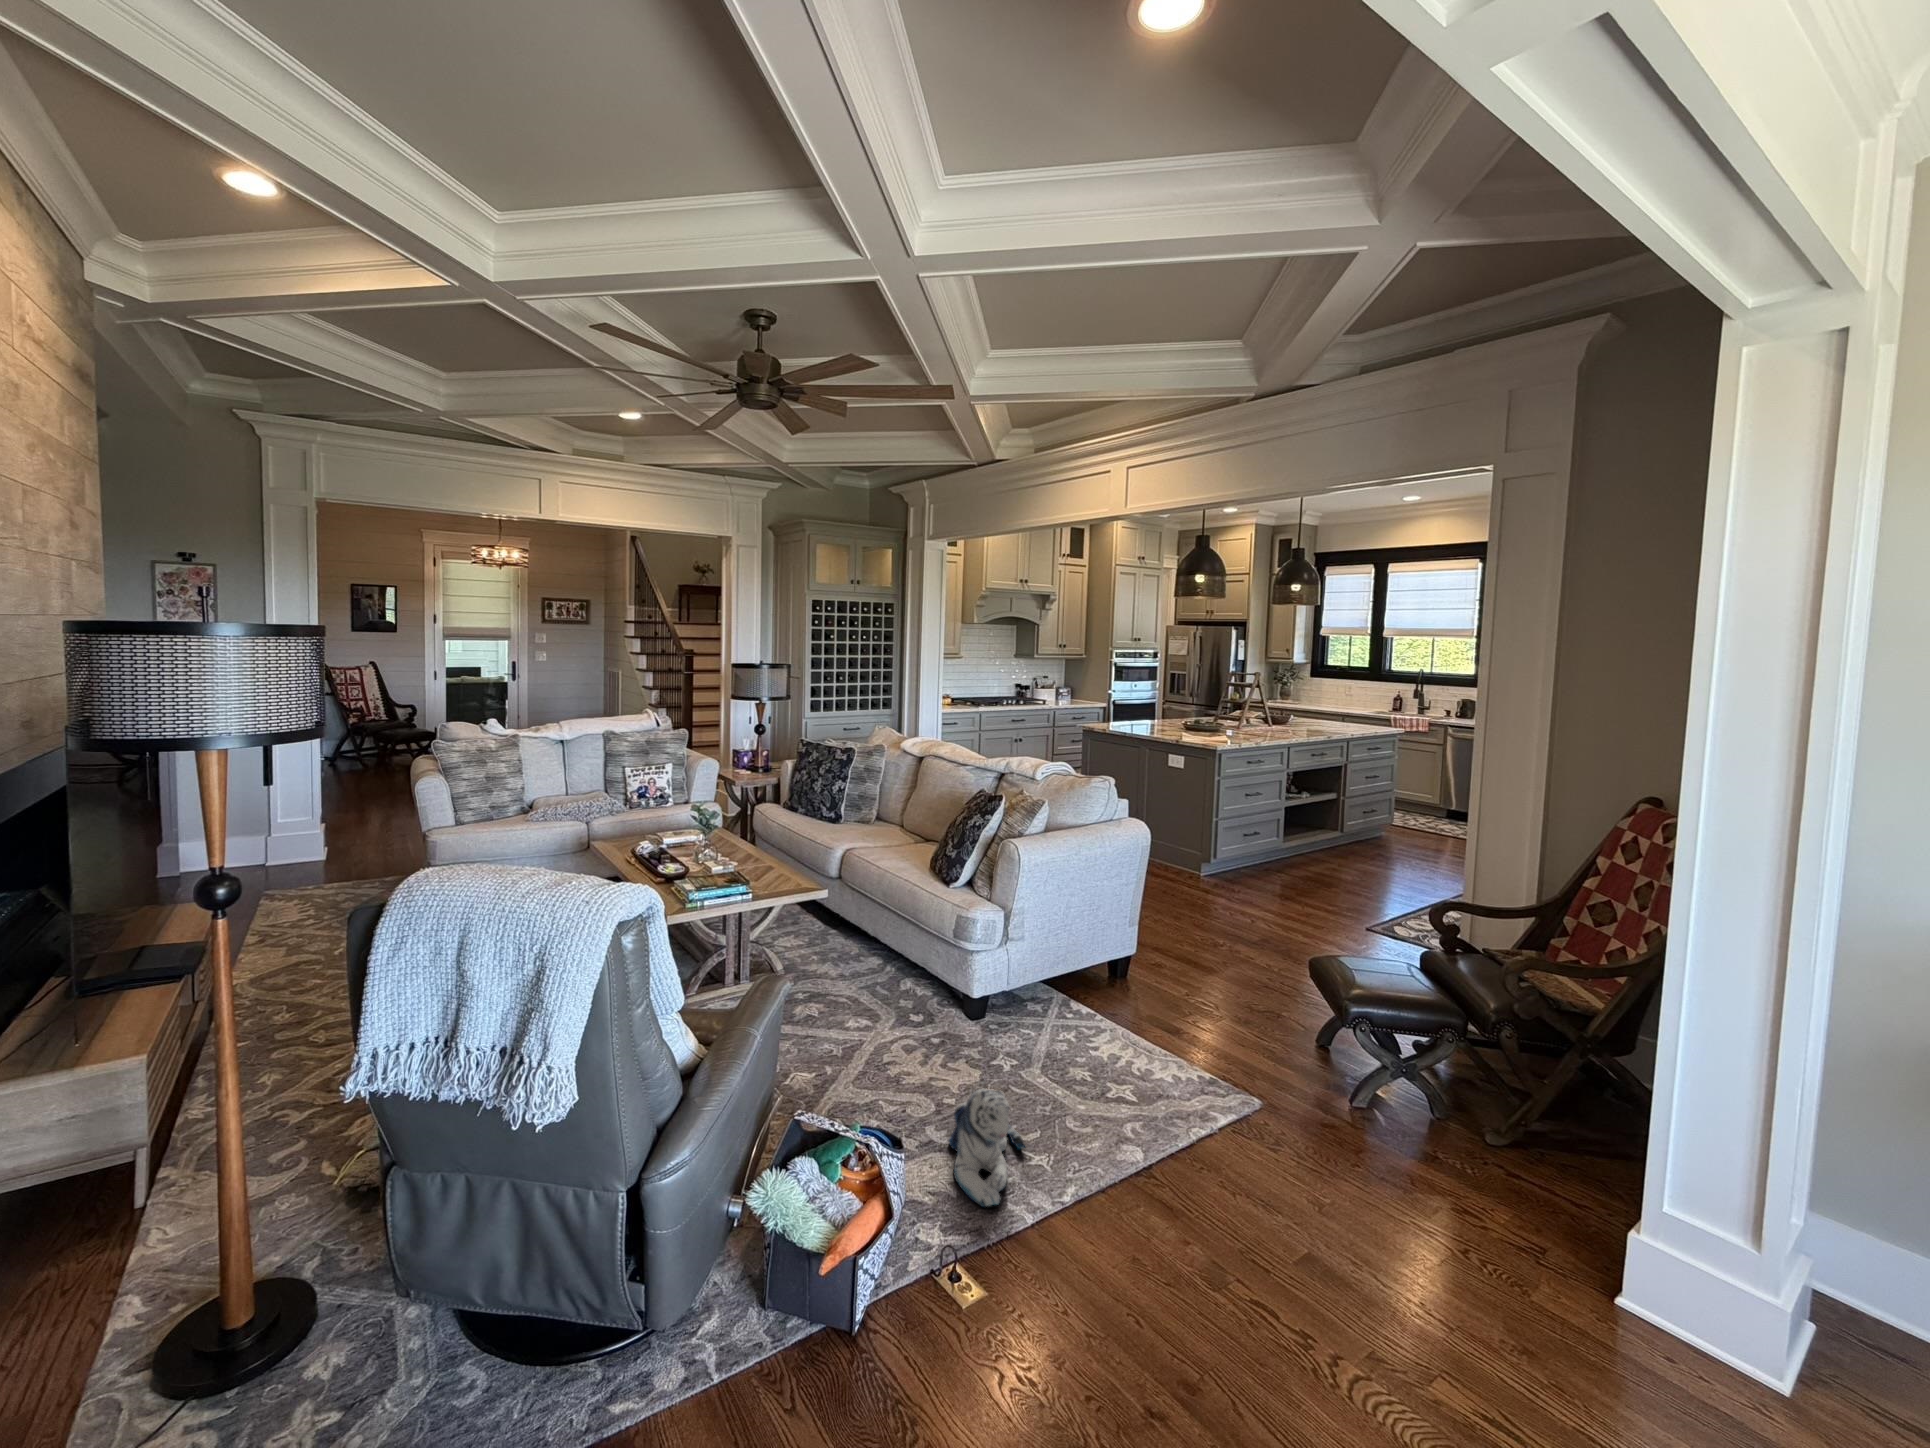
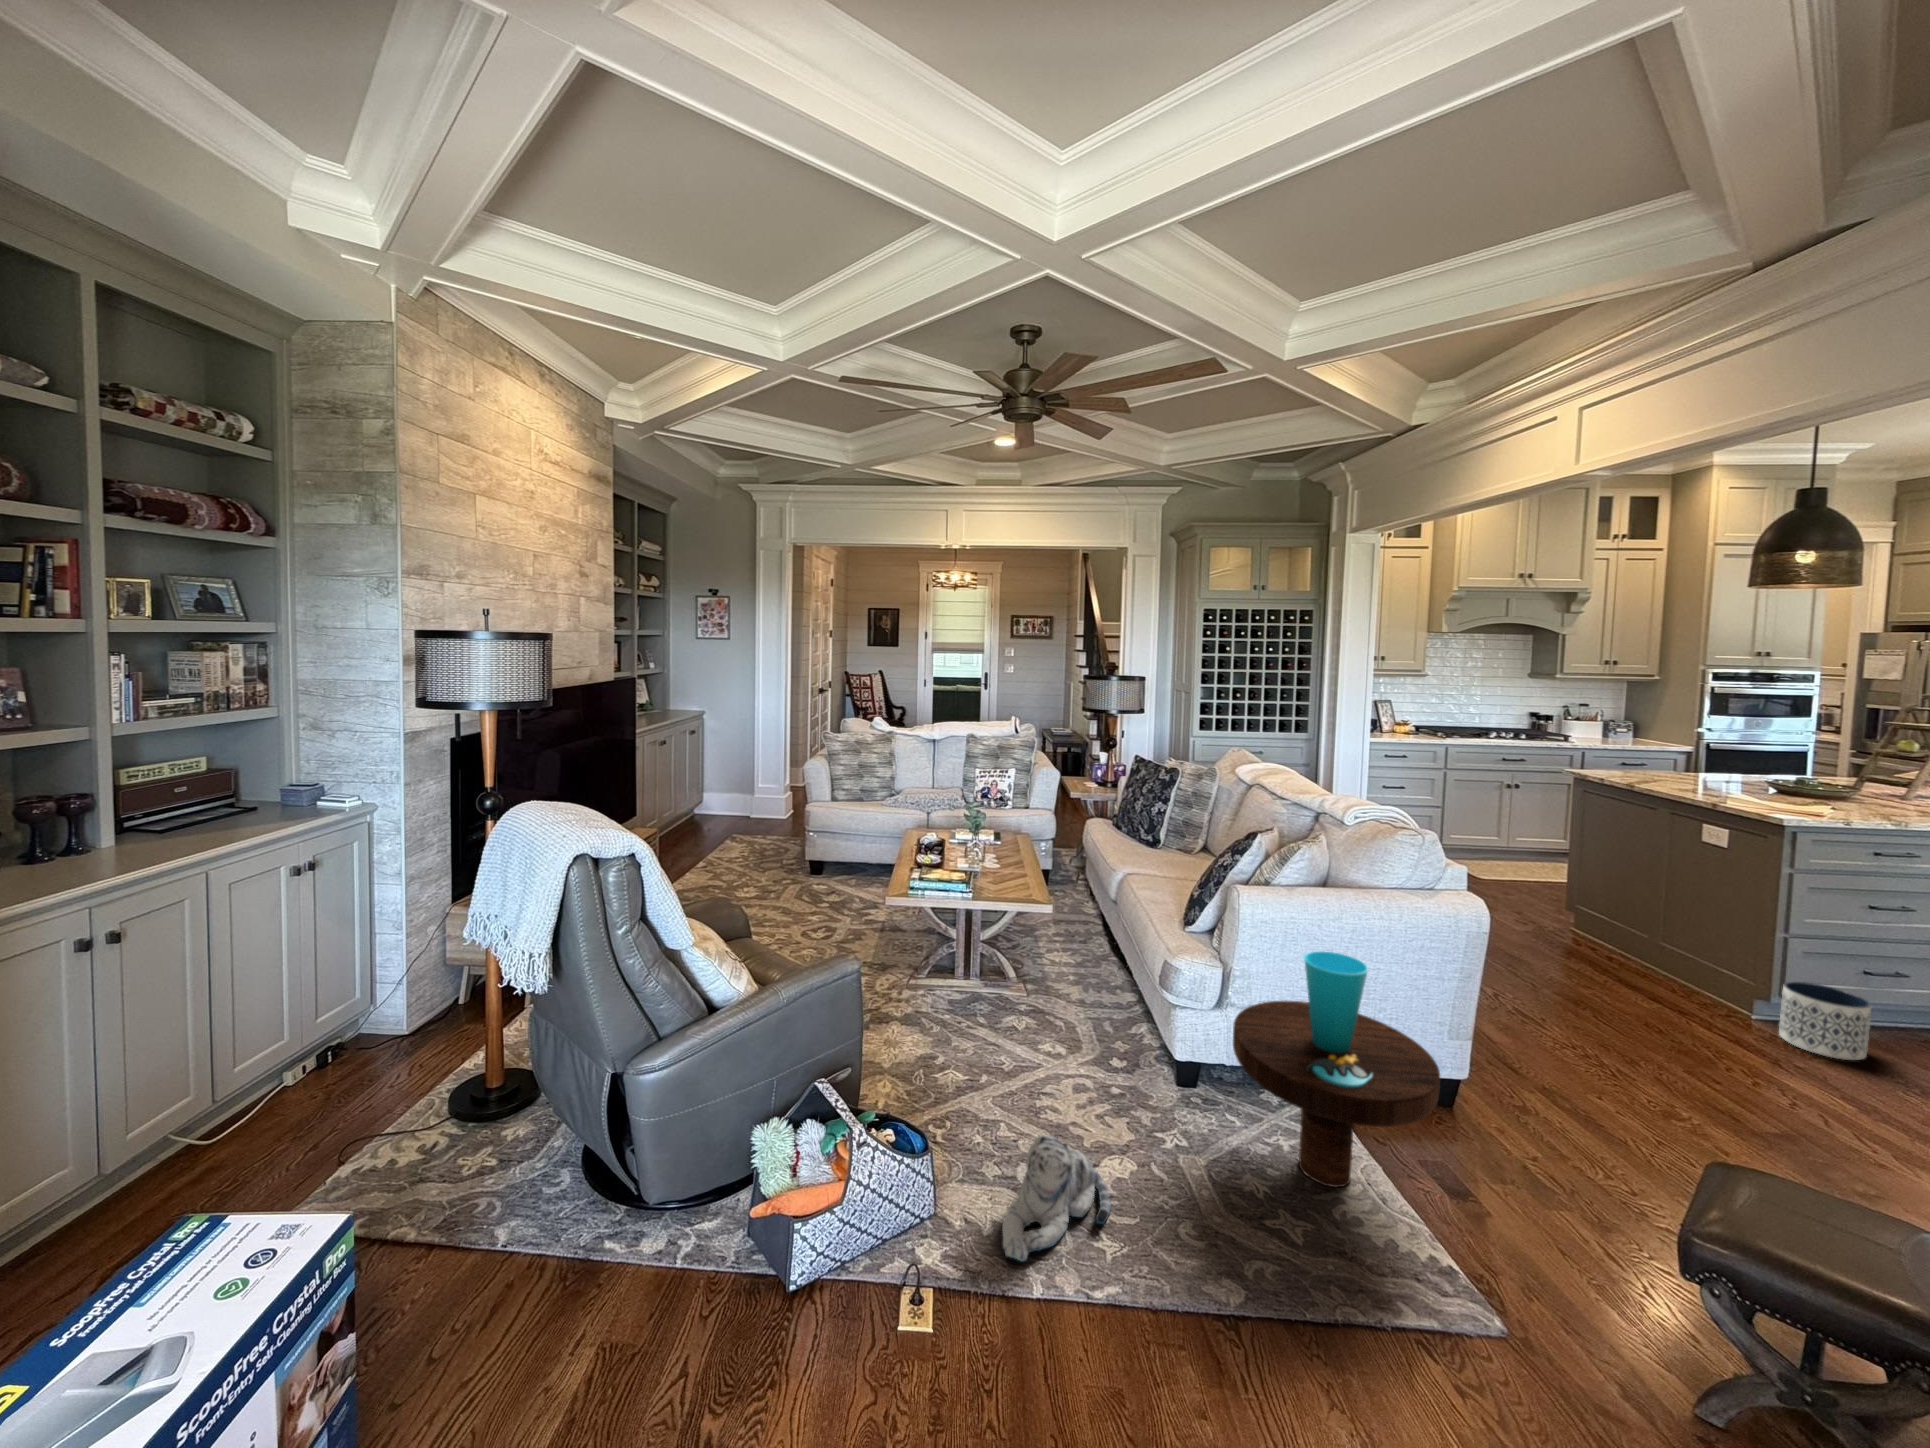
planter: none [1227,844,1268,887] -> present [1779,982,1871,1060]
side table: none [1038,878,1190,1057] -> present [1233,951,1440,1187]

